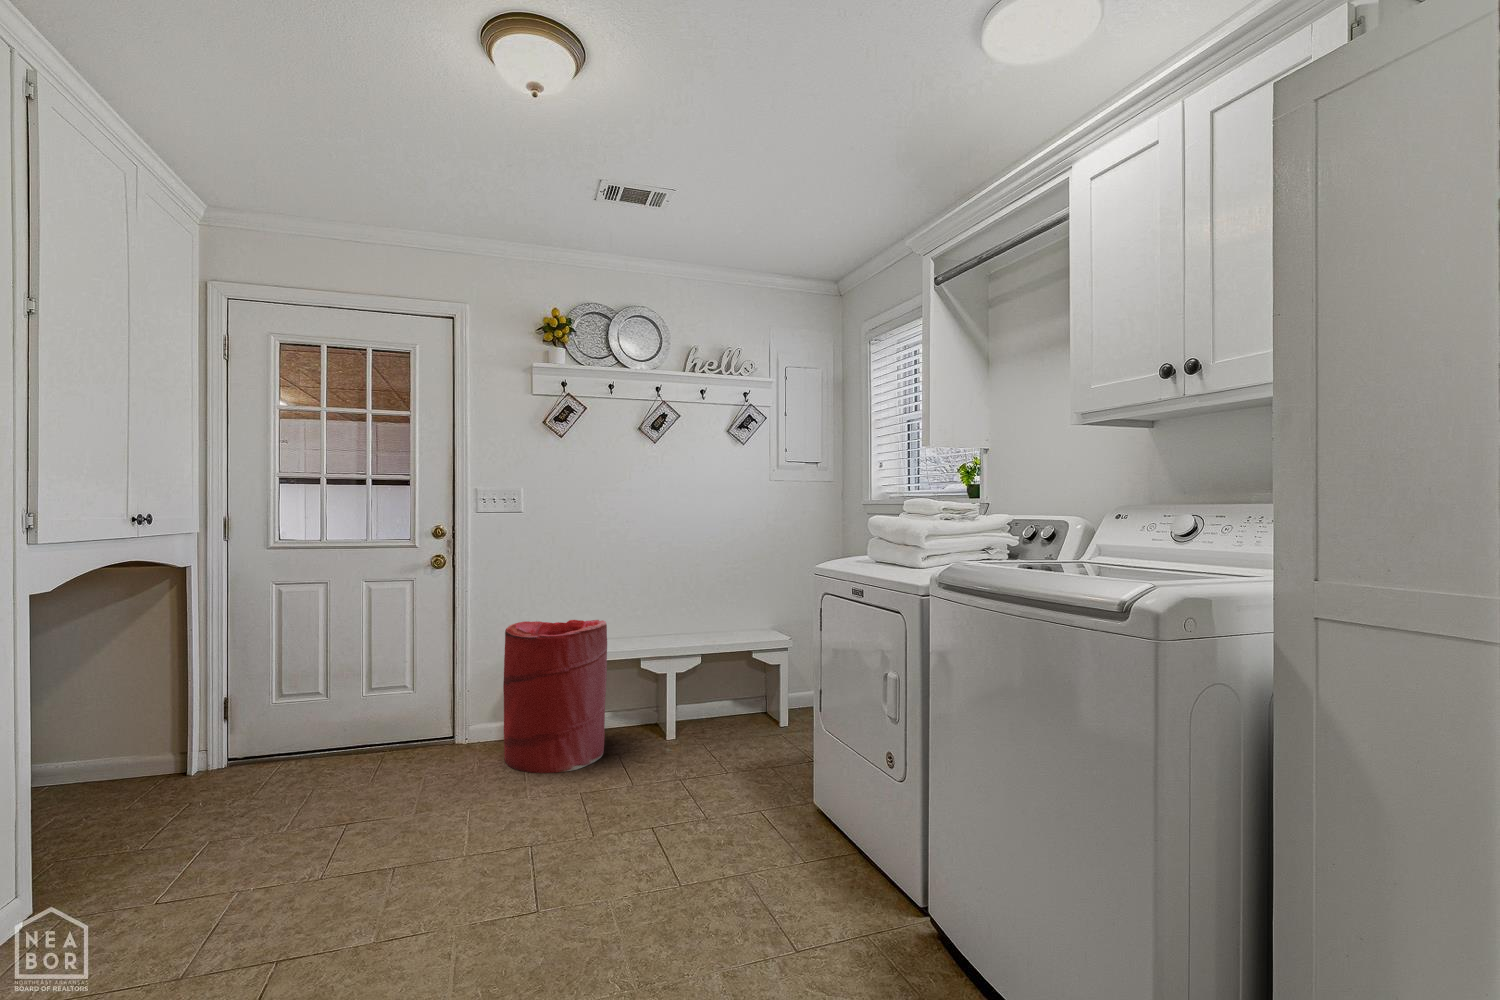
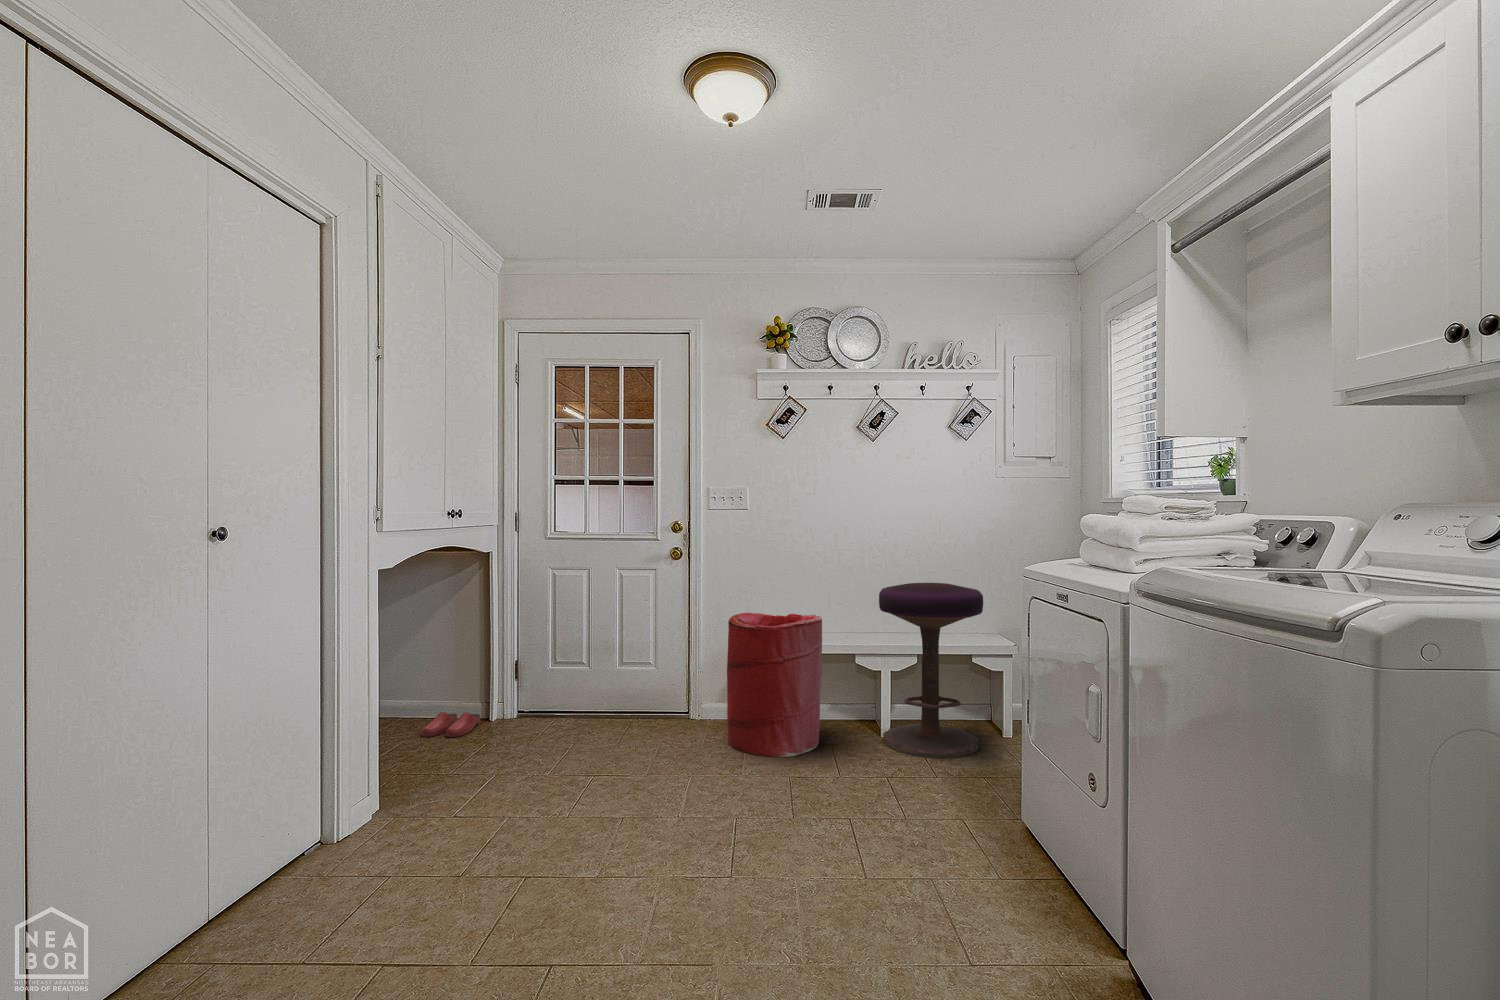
stool: none [663,582,761,752] -> present [879,583,983,758]
slippers: none [84,768,175,807] -> present [421,712,480,737]

